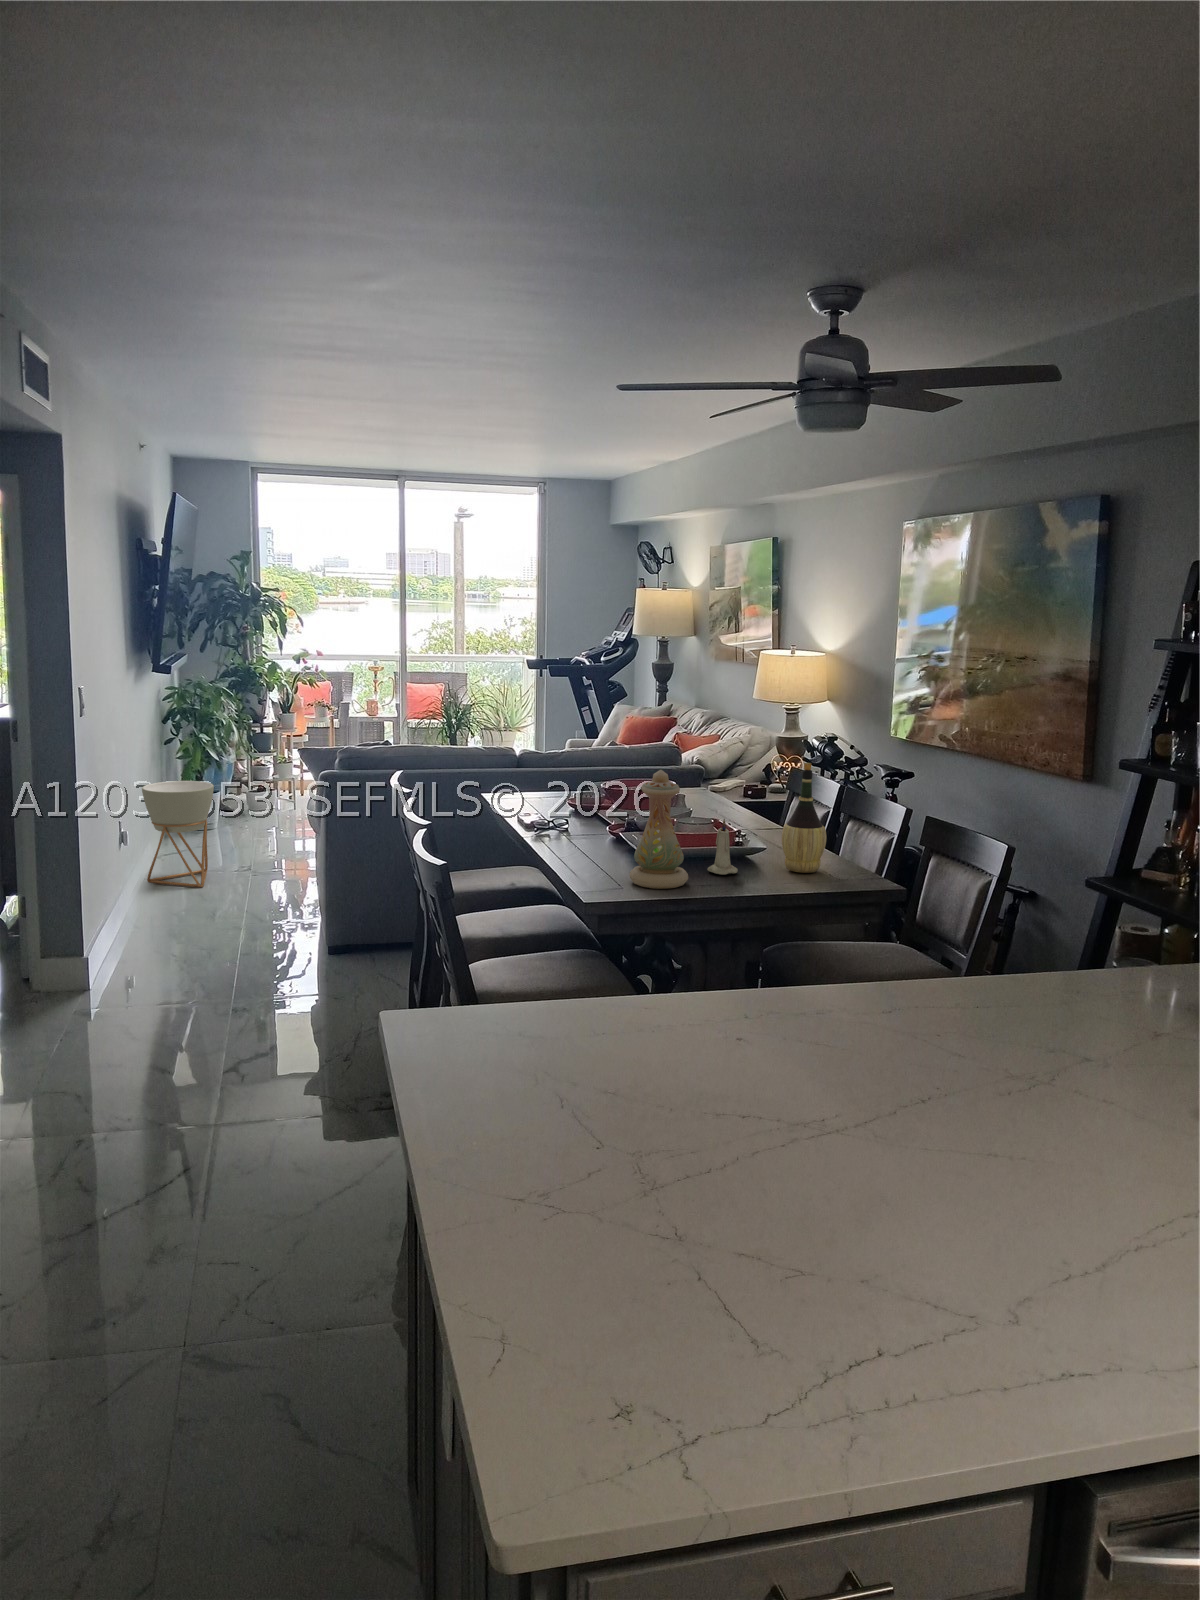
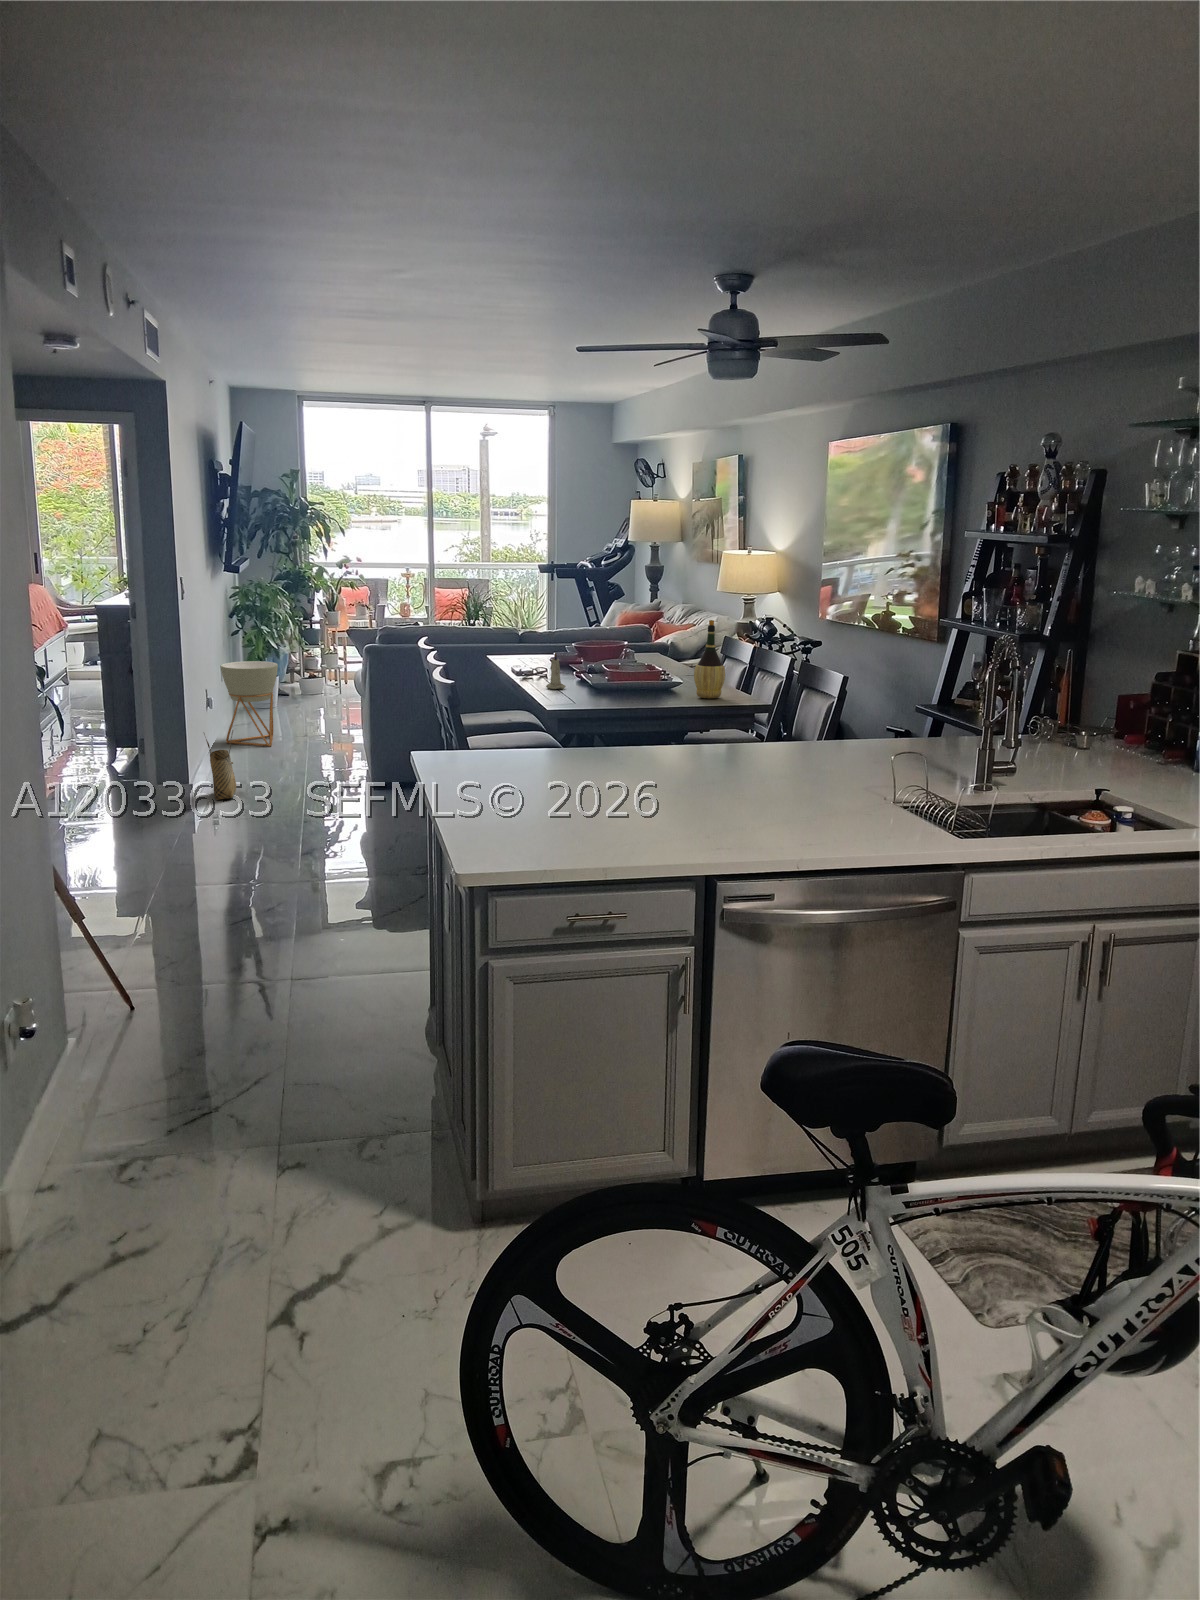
vase: present [630,770,688,889] -> none [584,623,625,706]
candle: present [707,819,738,875] -> present [546,652,566,689]
woven basket: none [105,882,148,976] -> present [204,730,236,800]

